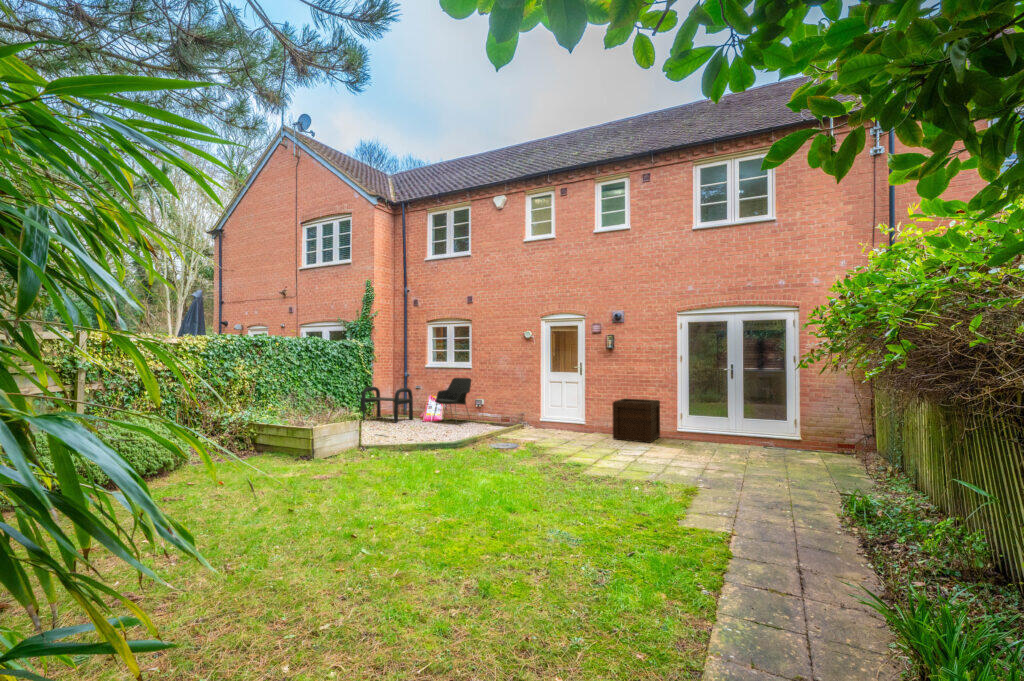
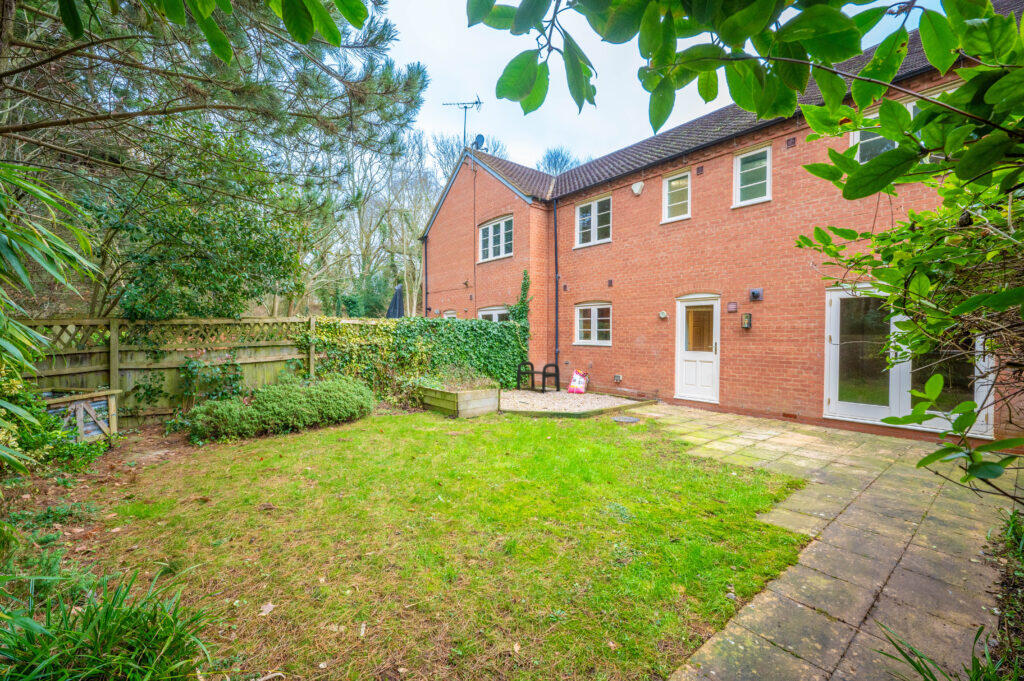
chair: present [433,378,471,423] -> none [575,355,610,398]
wooden crate: present [613,398,660,443] -> none [743,381,803,428]

